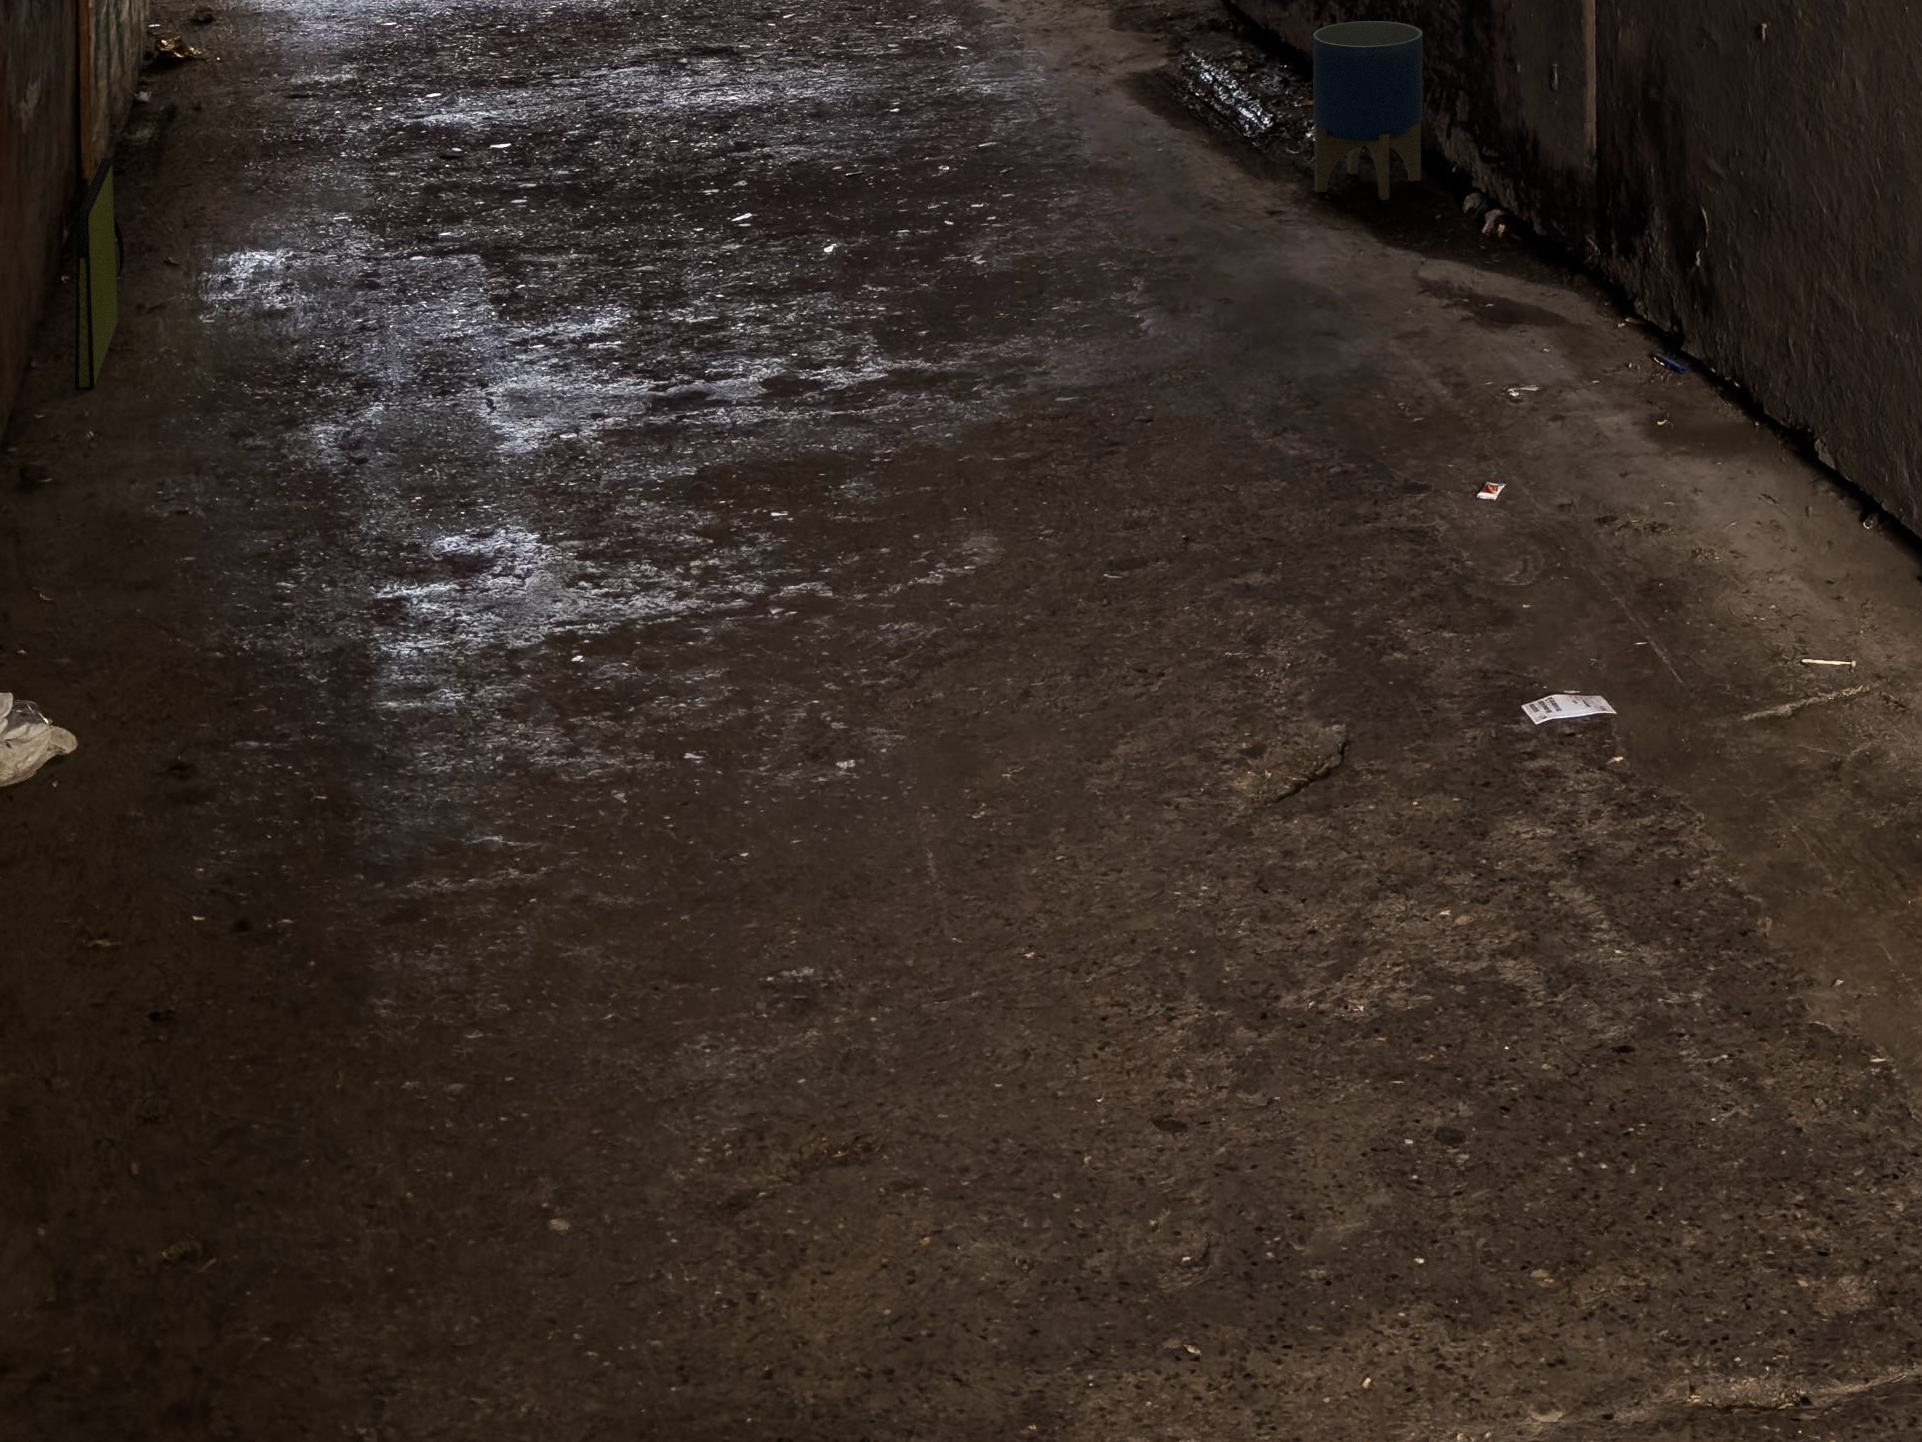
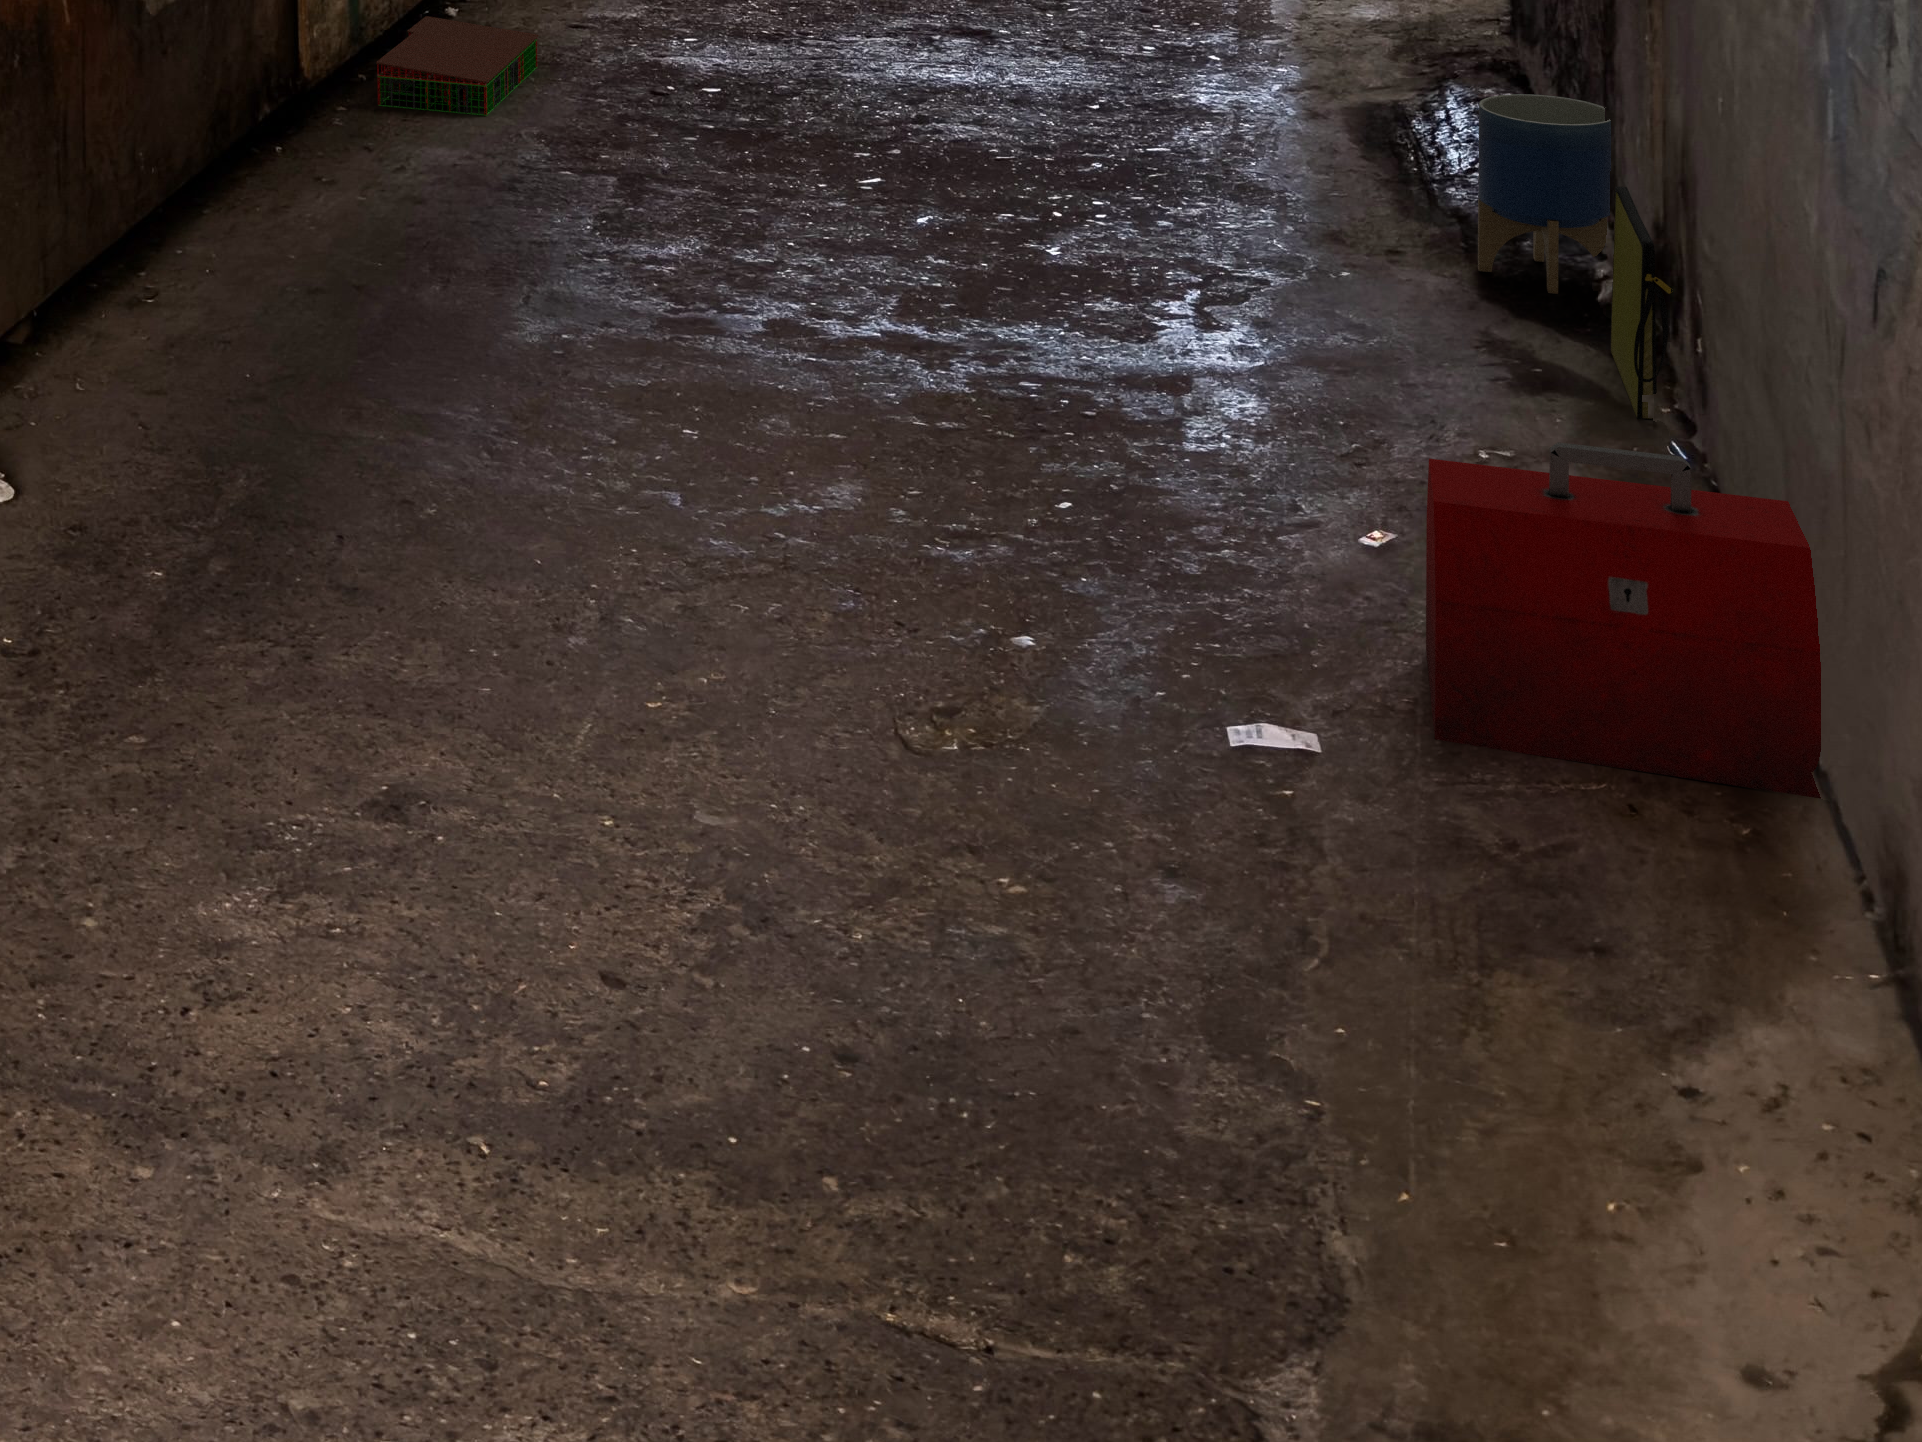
storage bin: none [121,125,286,240] -> present [376,16,539,116]
bag: present [75,159,124,390] -> present [1611,187,1671,420]
toolbox: none [1546,306,1898,615] -> present [1426,442,1821,799]

